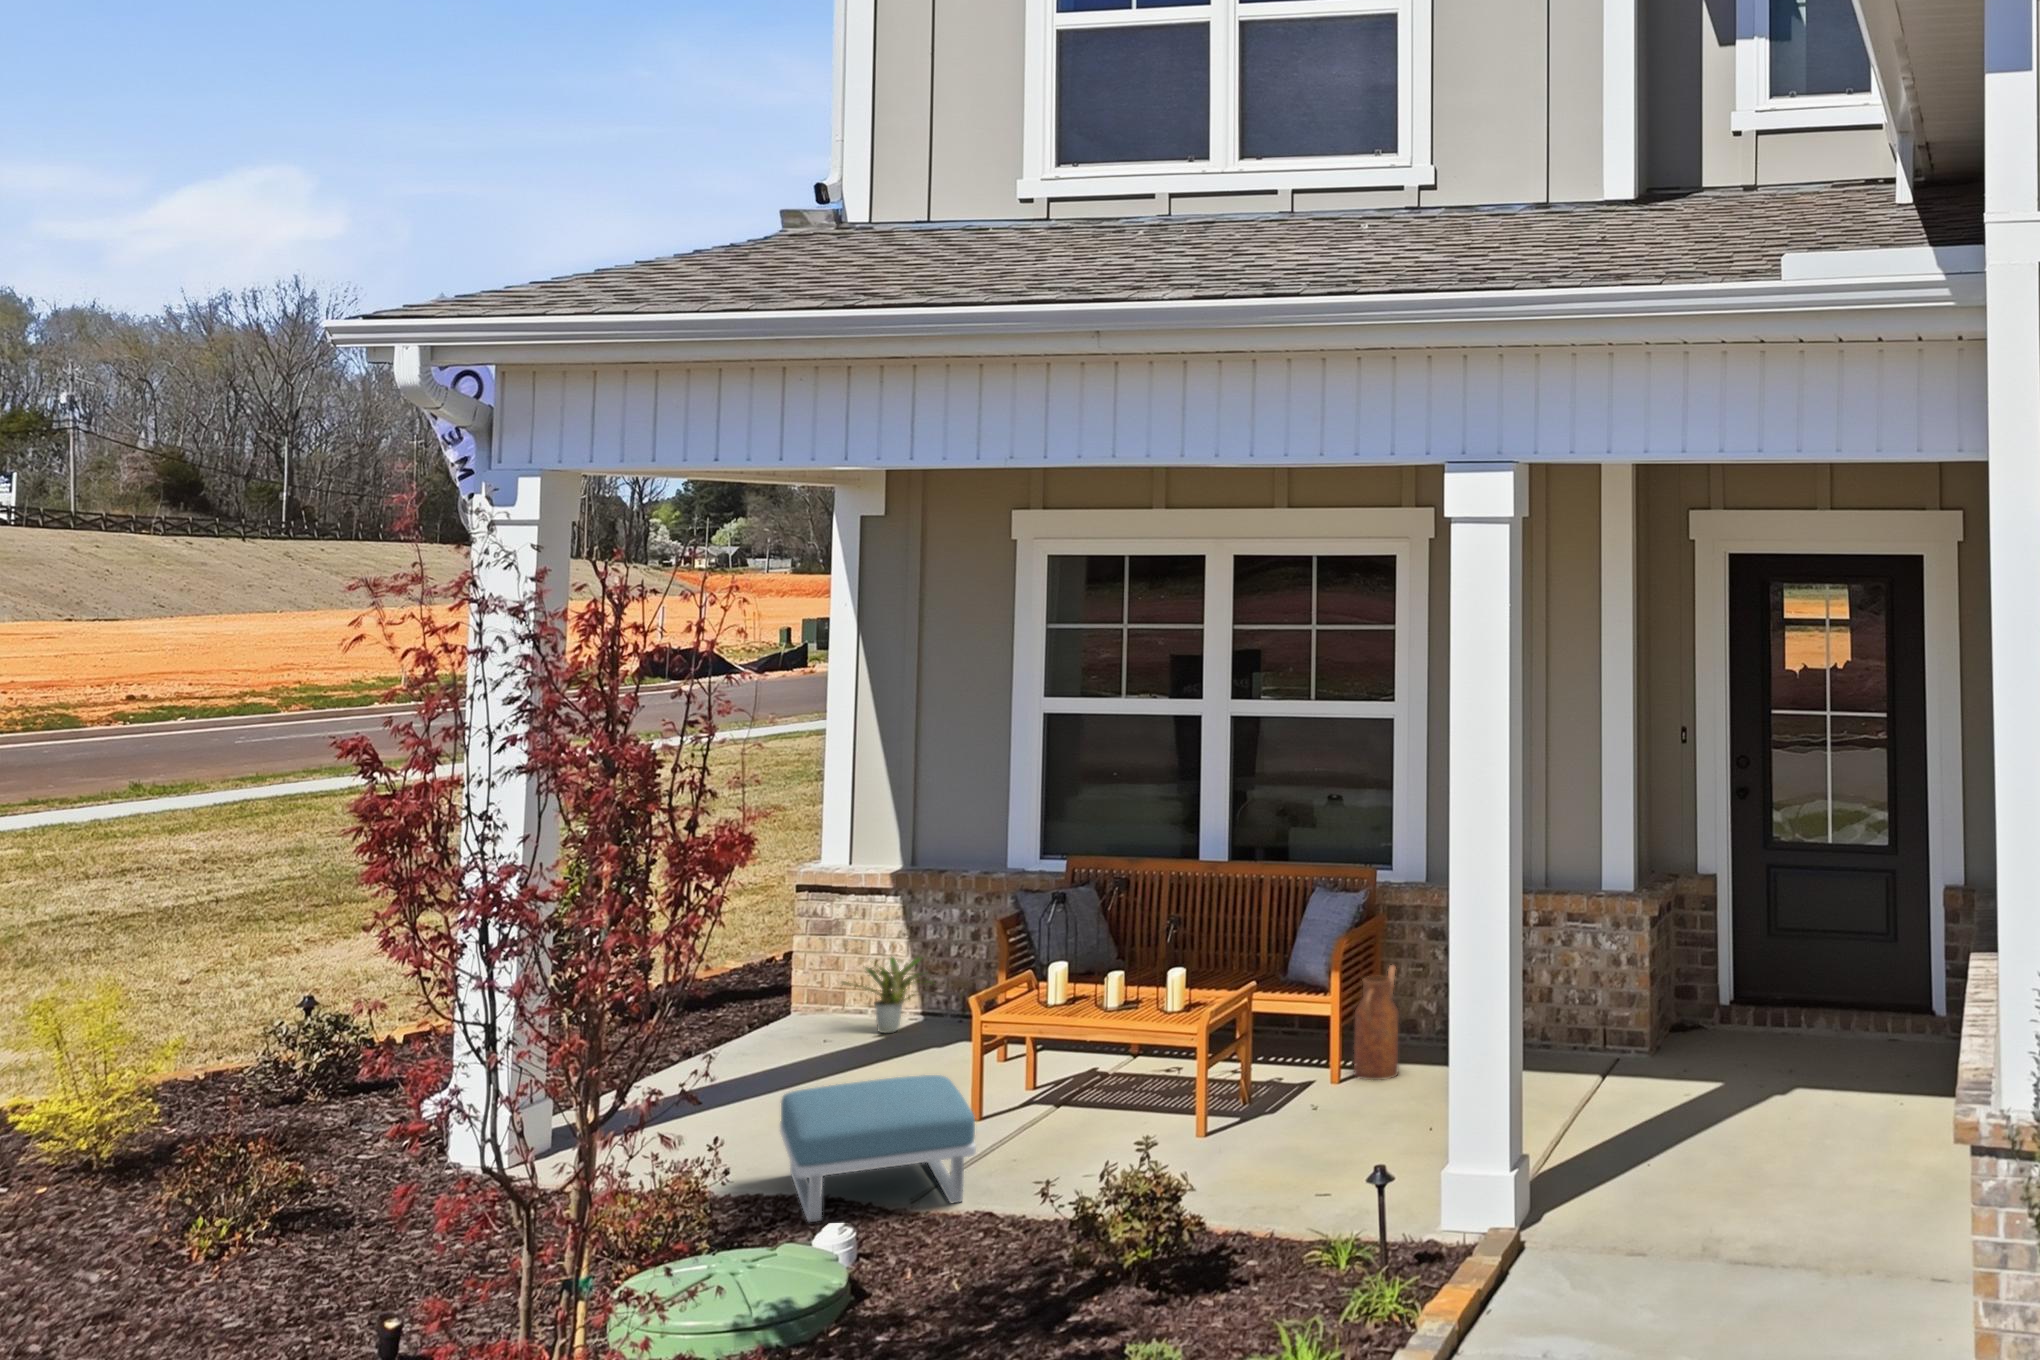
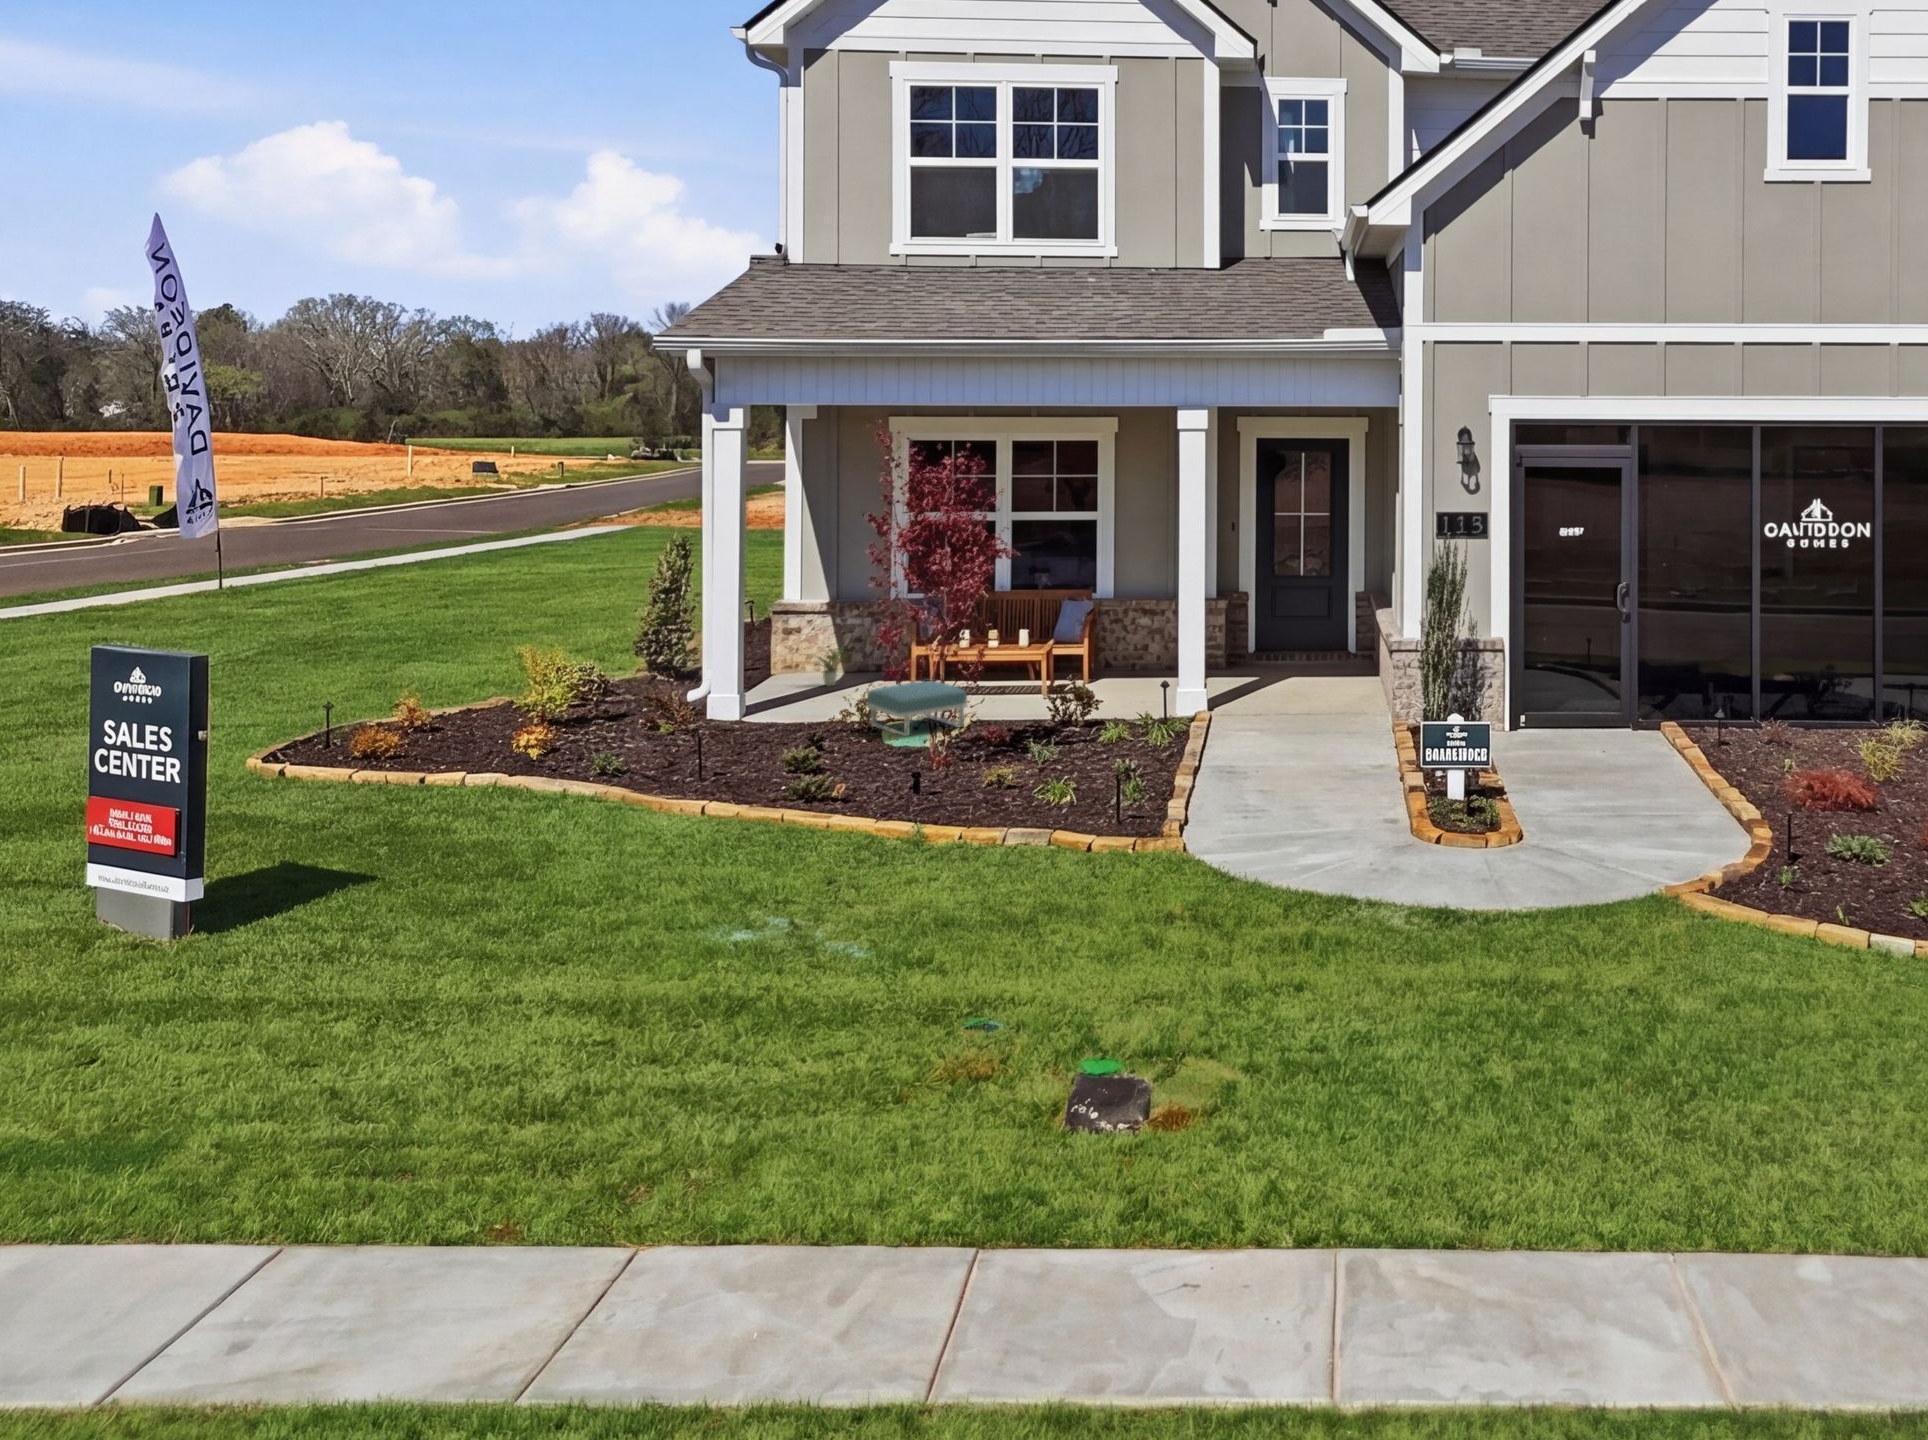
watering can: present [1354,966,1399,1080] -> none [1089,633,1111,684]

